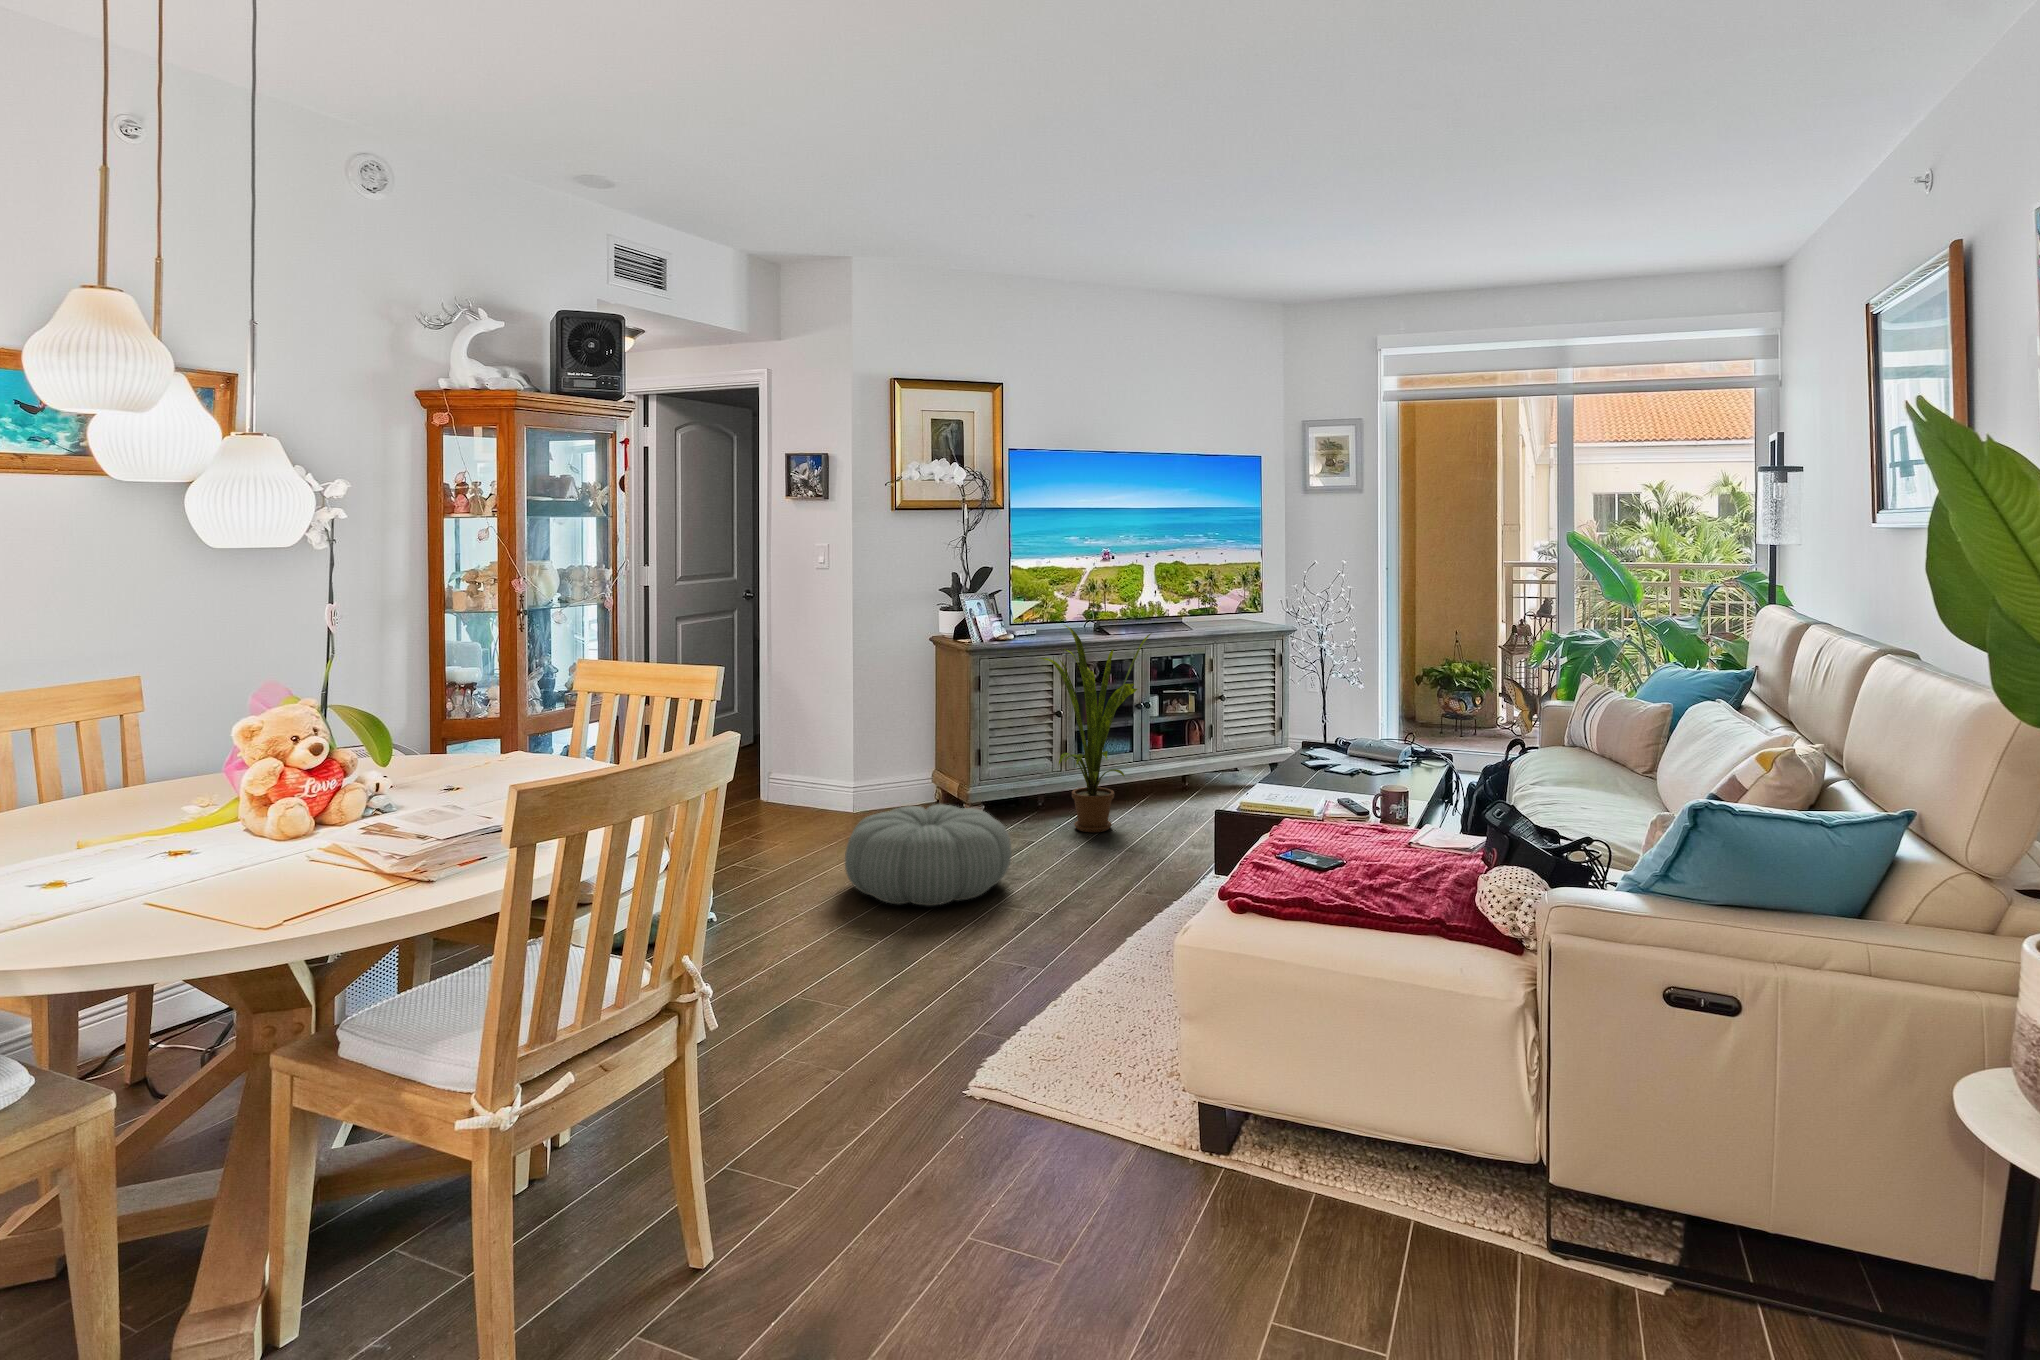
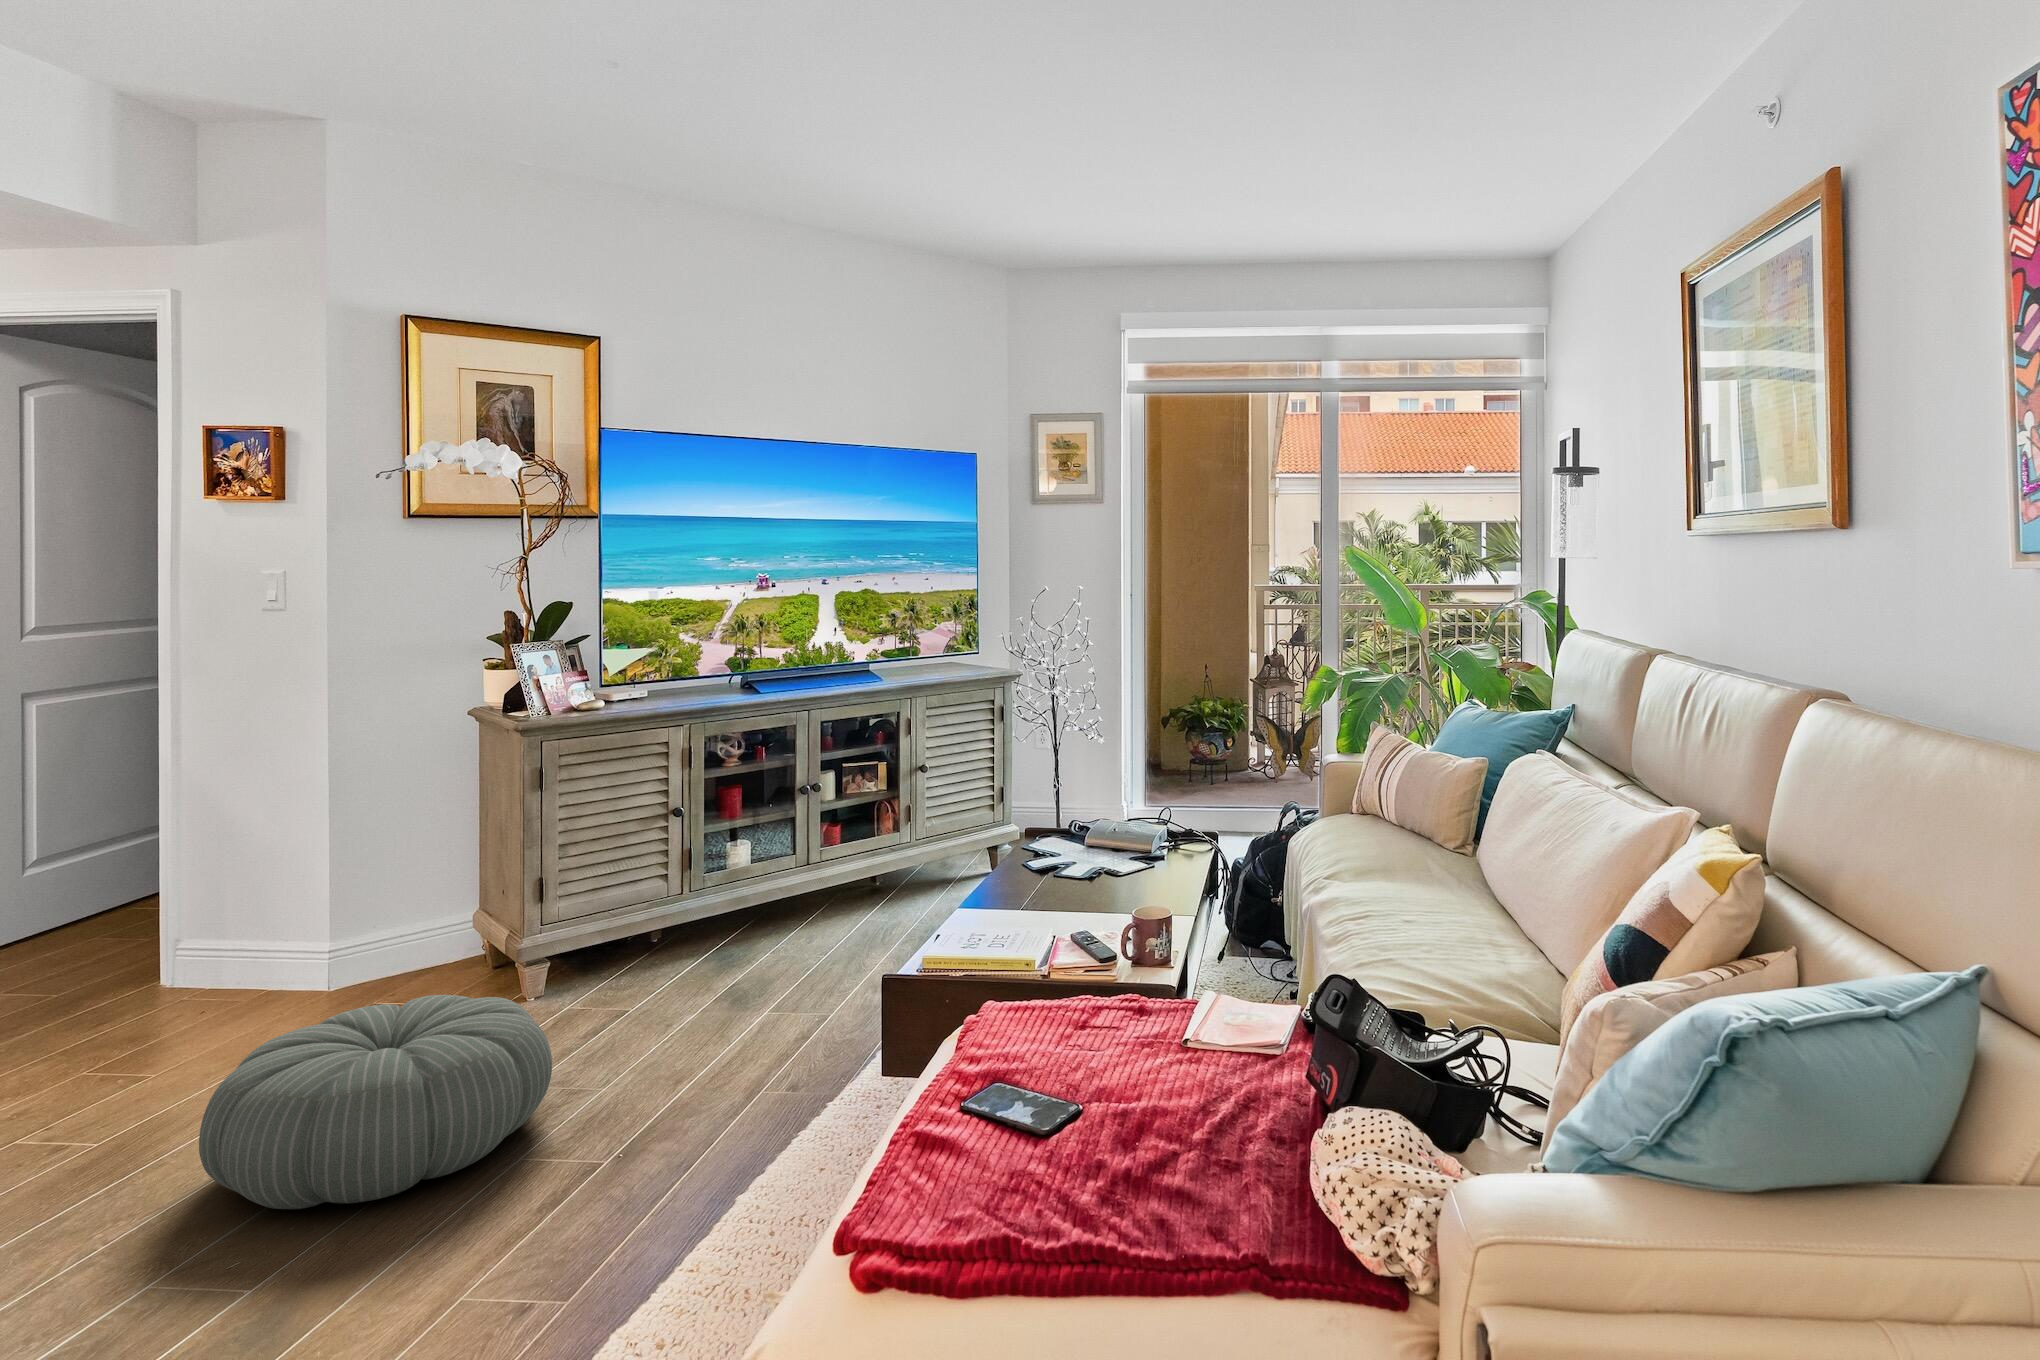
house plant: present [1040,625,1152,832] -> none [629,681,815,990]

